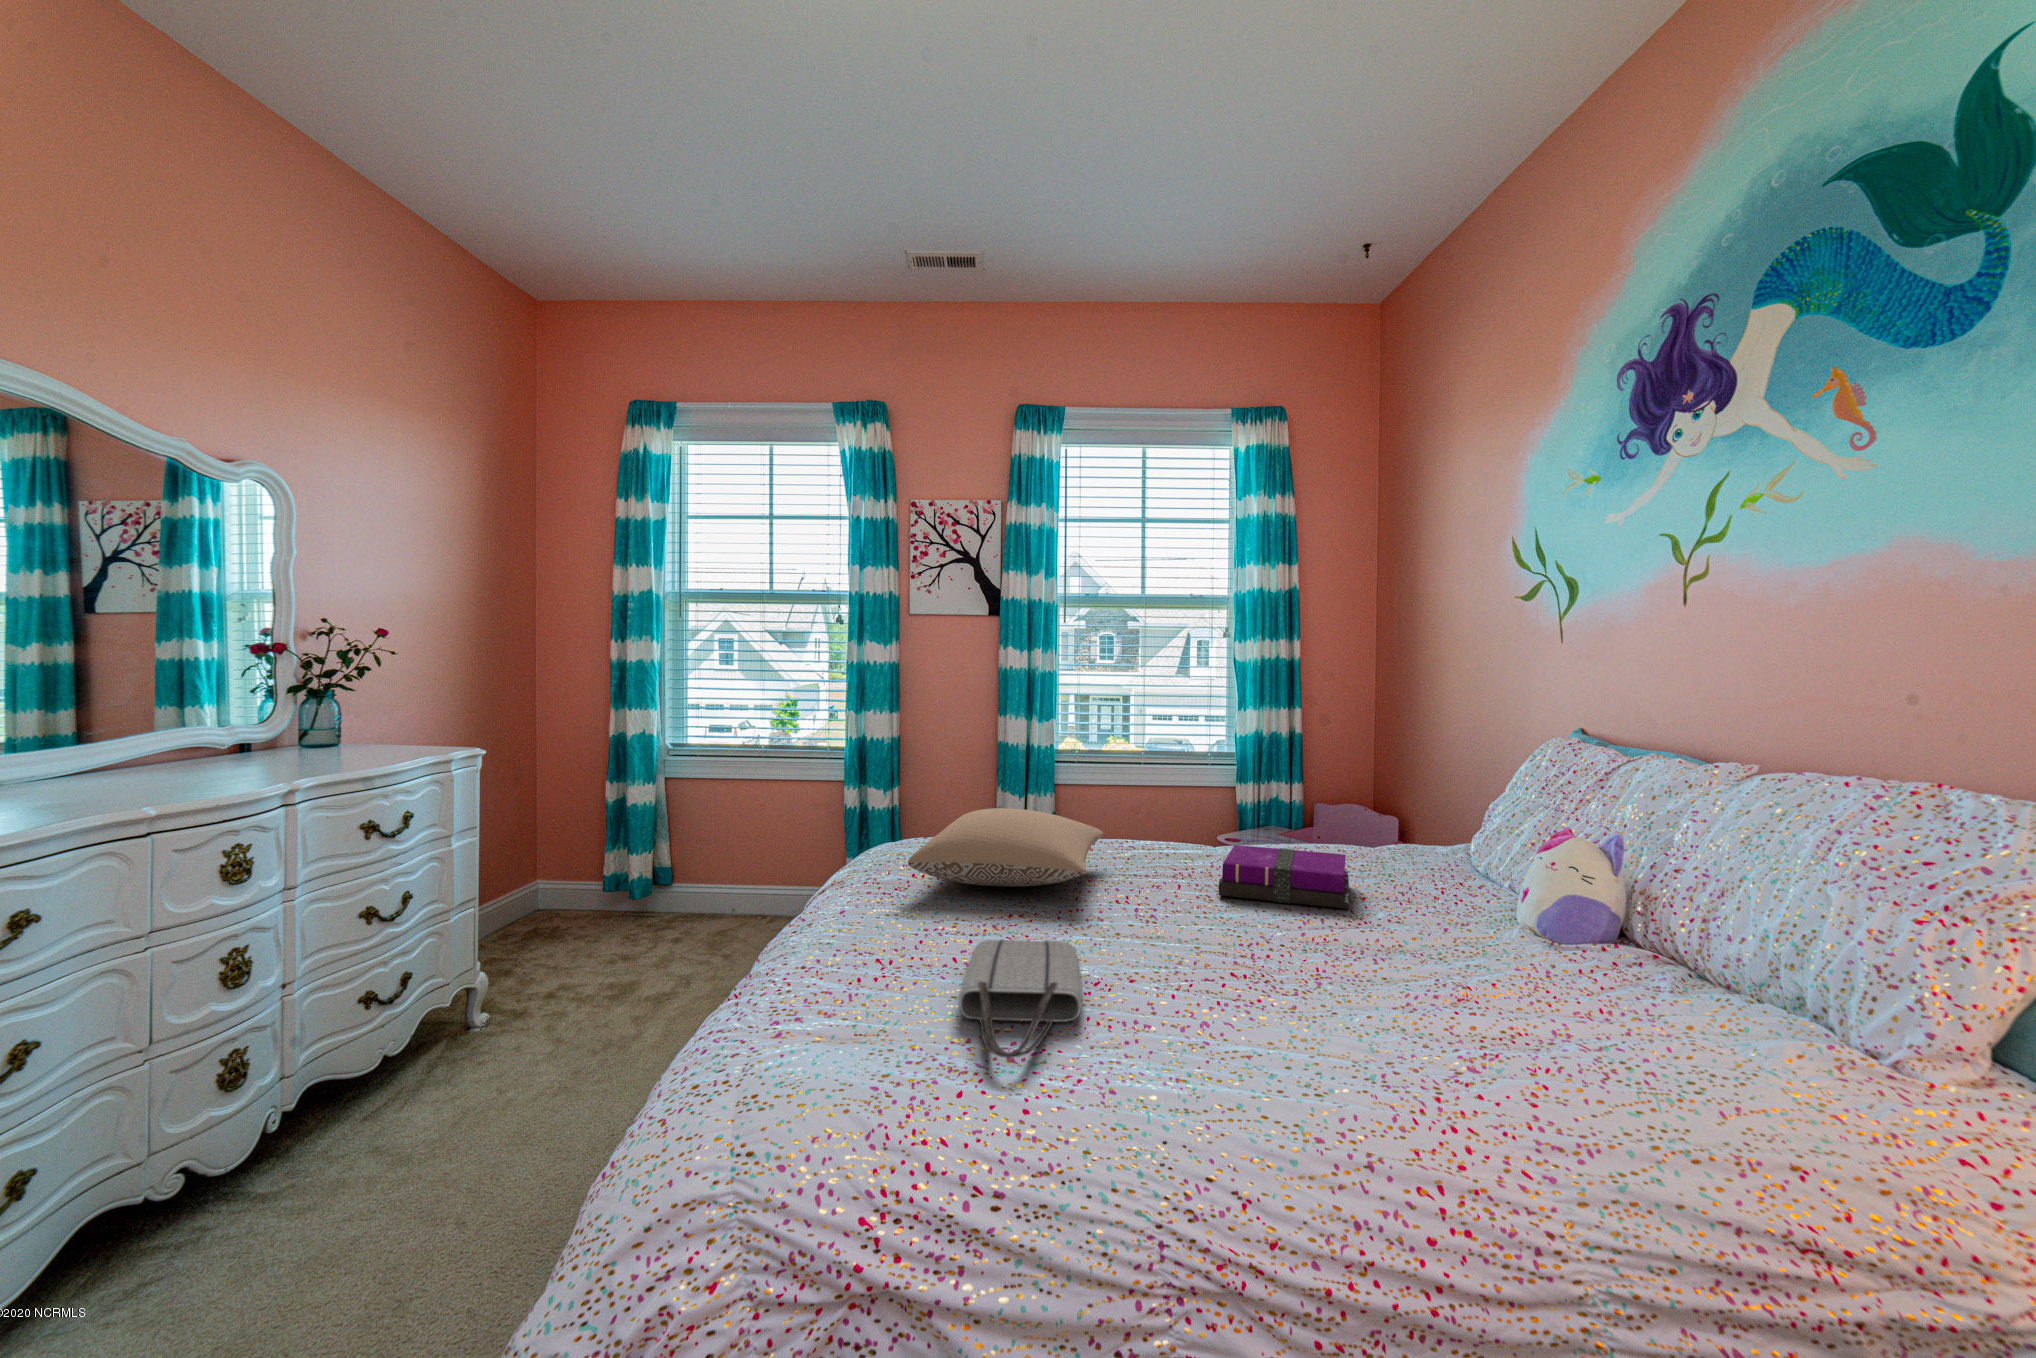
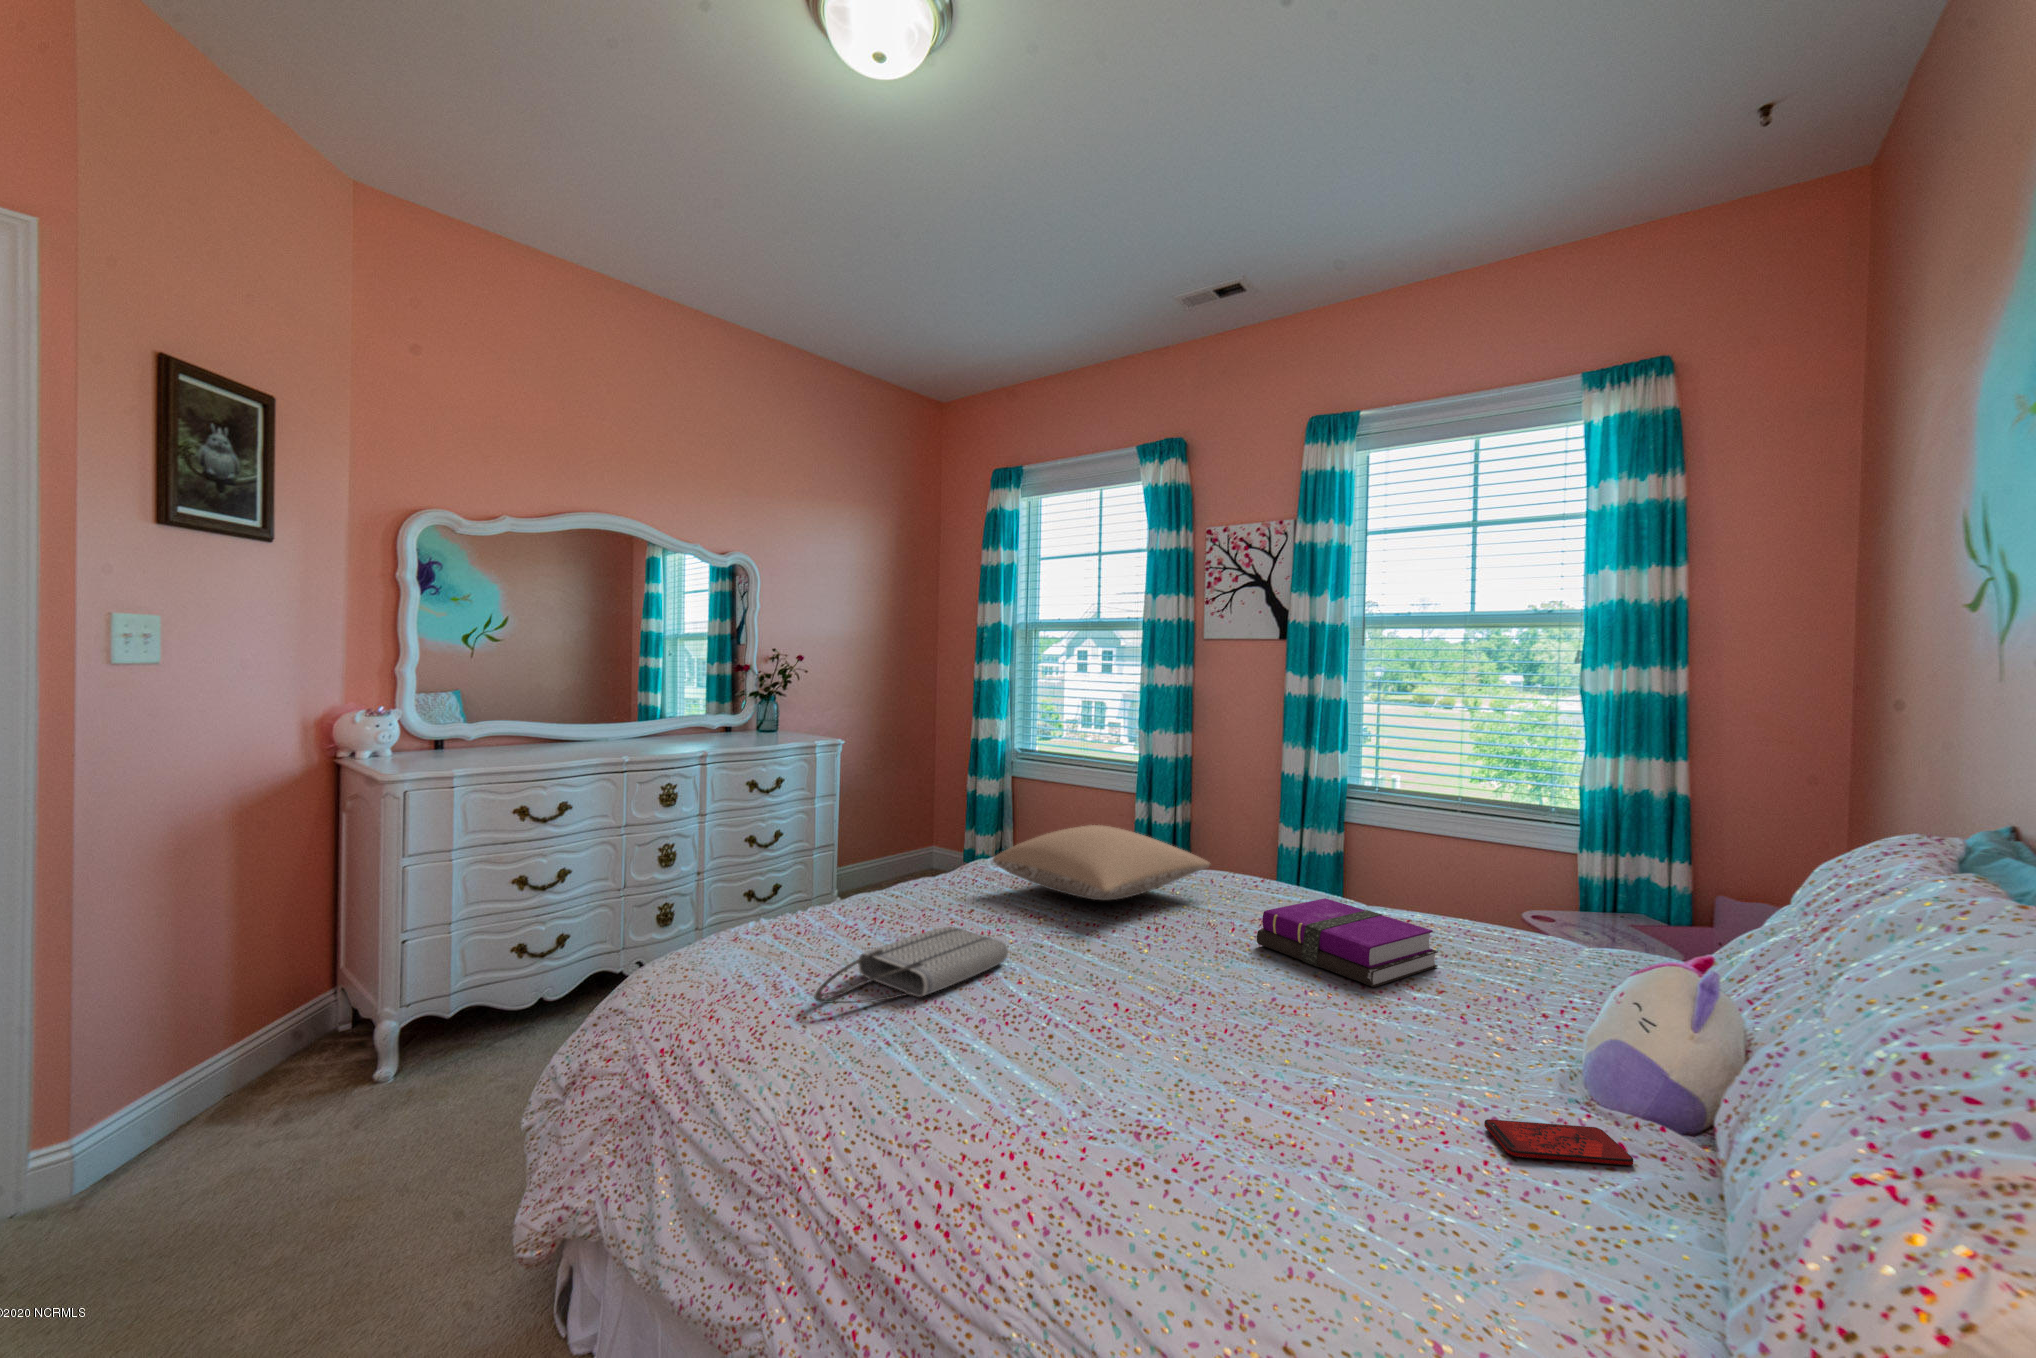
smartphone: none [1587,965,1675,998] -> present [1484,1119,1633,1166]

